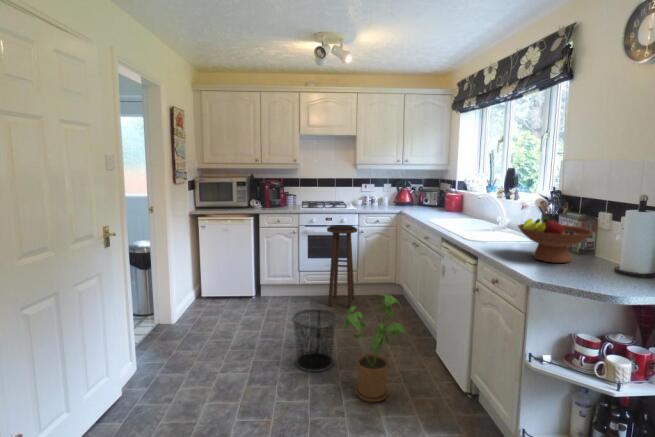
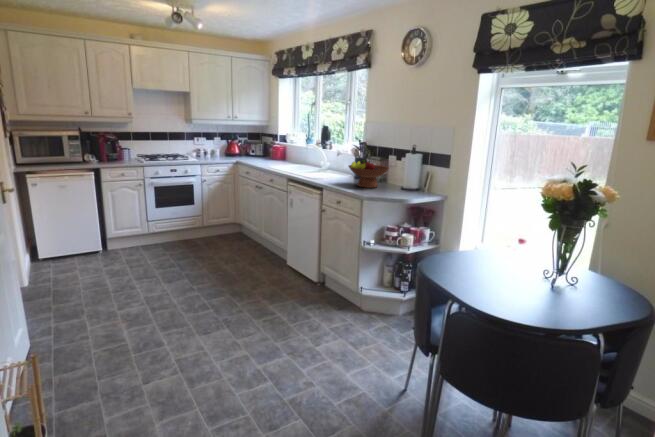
stool: present [327,225,357,308] -> none [175,176,205,249]
house plant: present [344,294,406,402] -> none [232,223,283,302]
waste bin: present [292,309,337,372] -> none [178,246,217,295]

